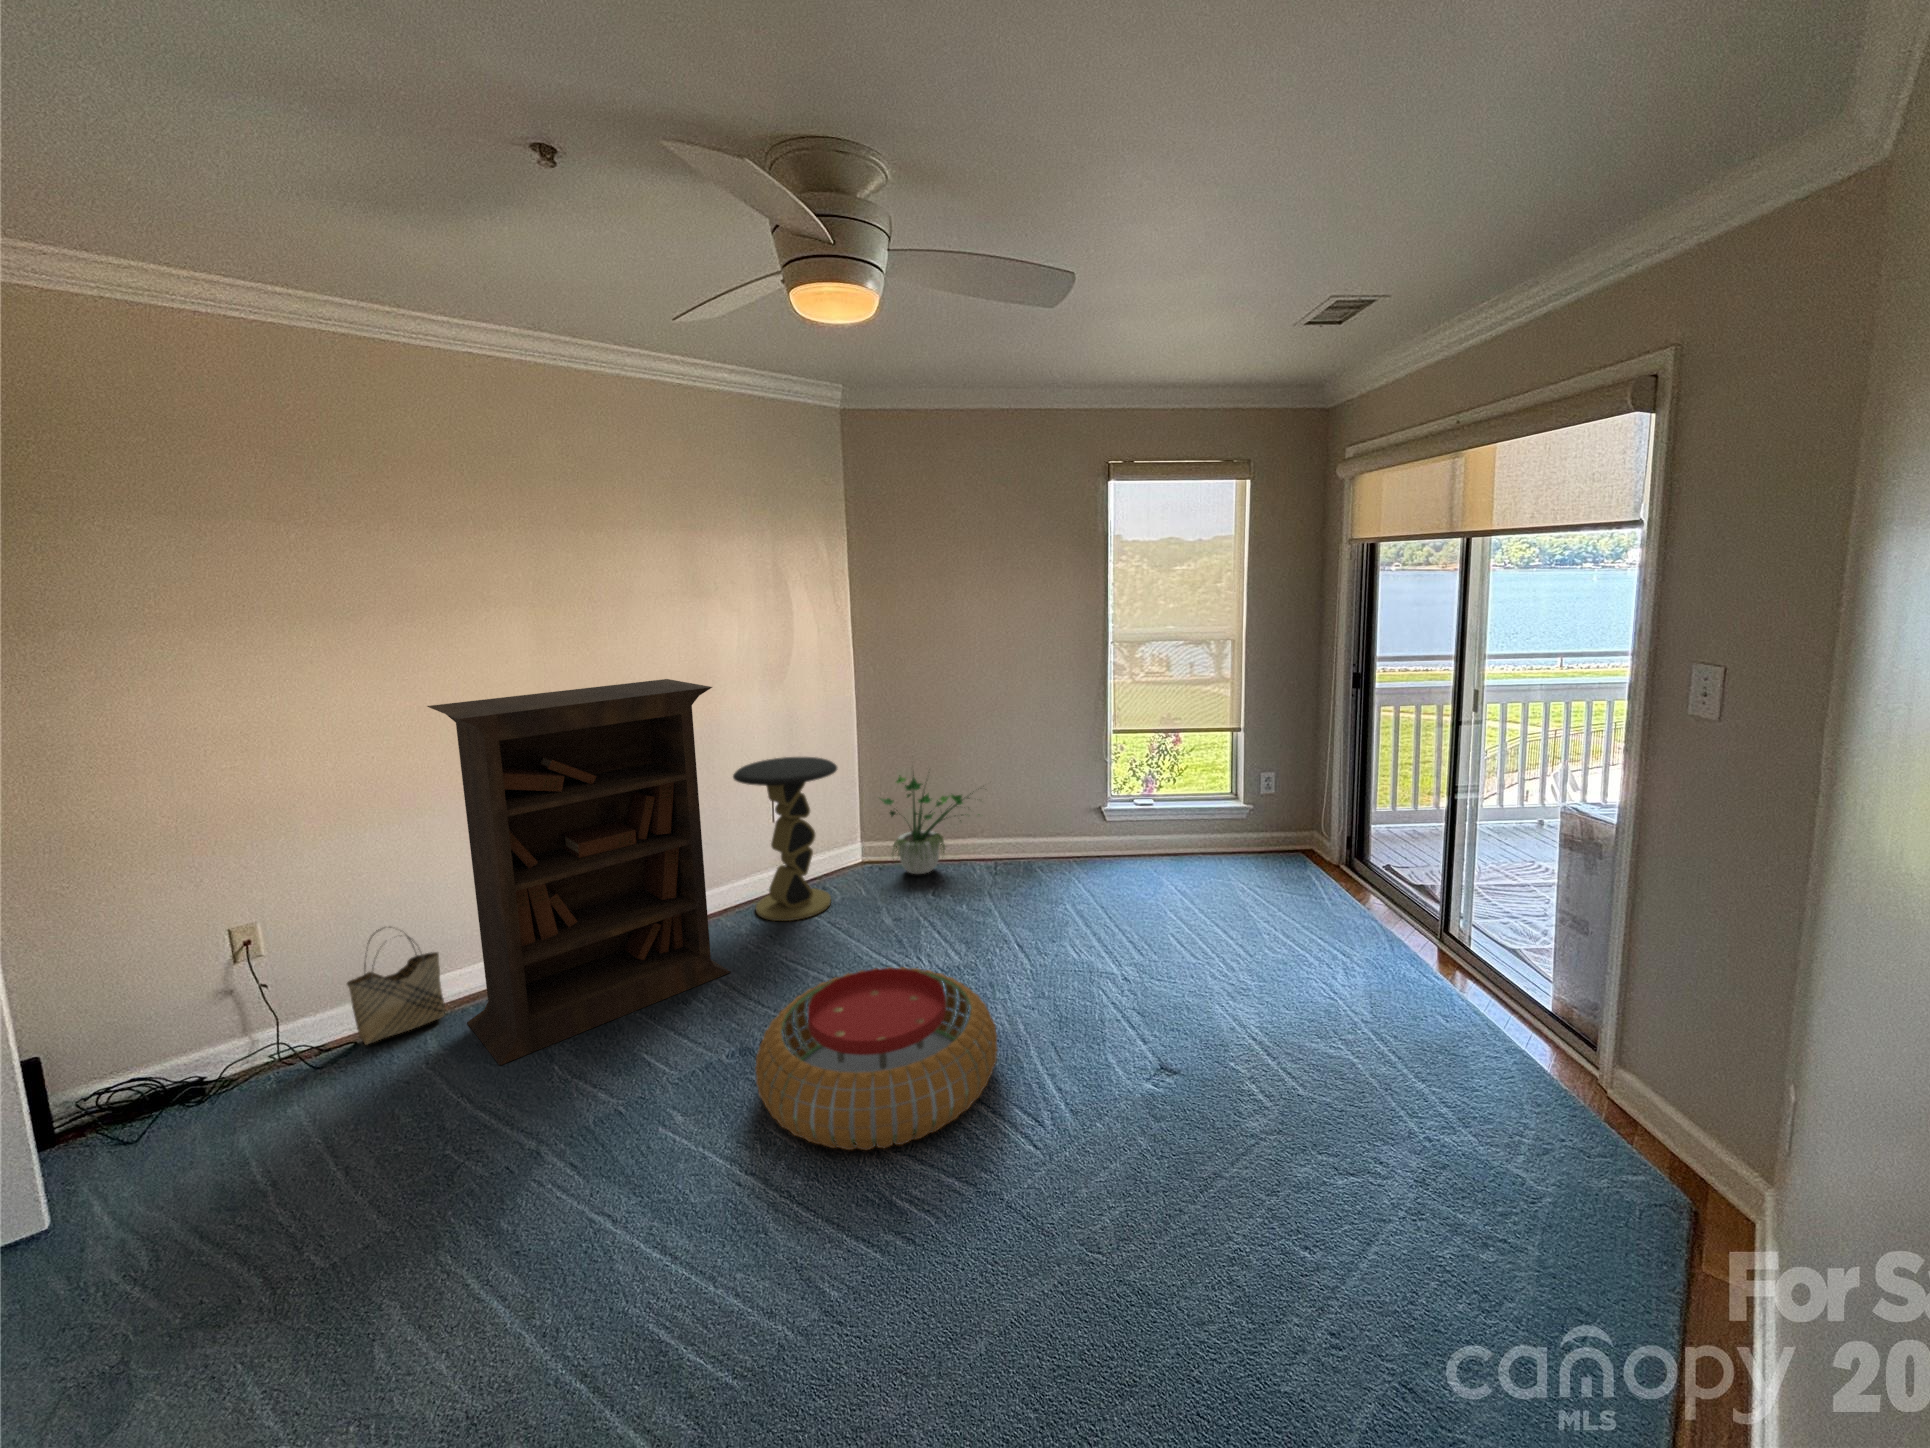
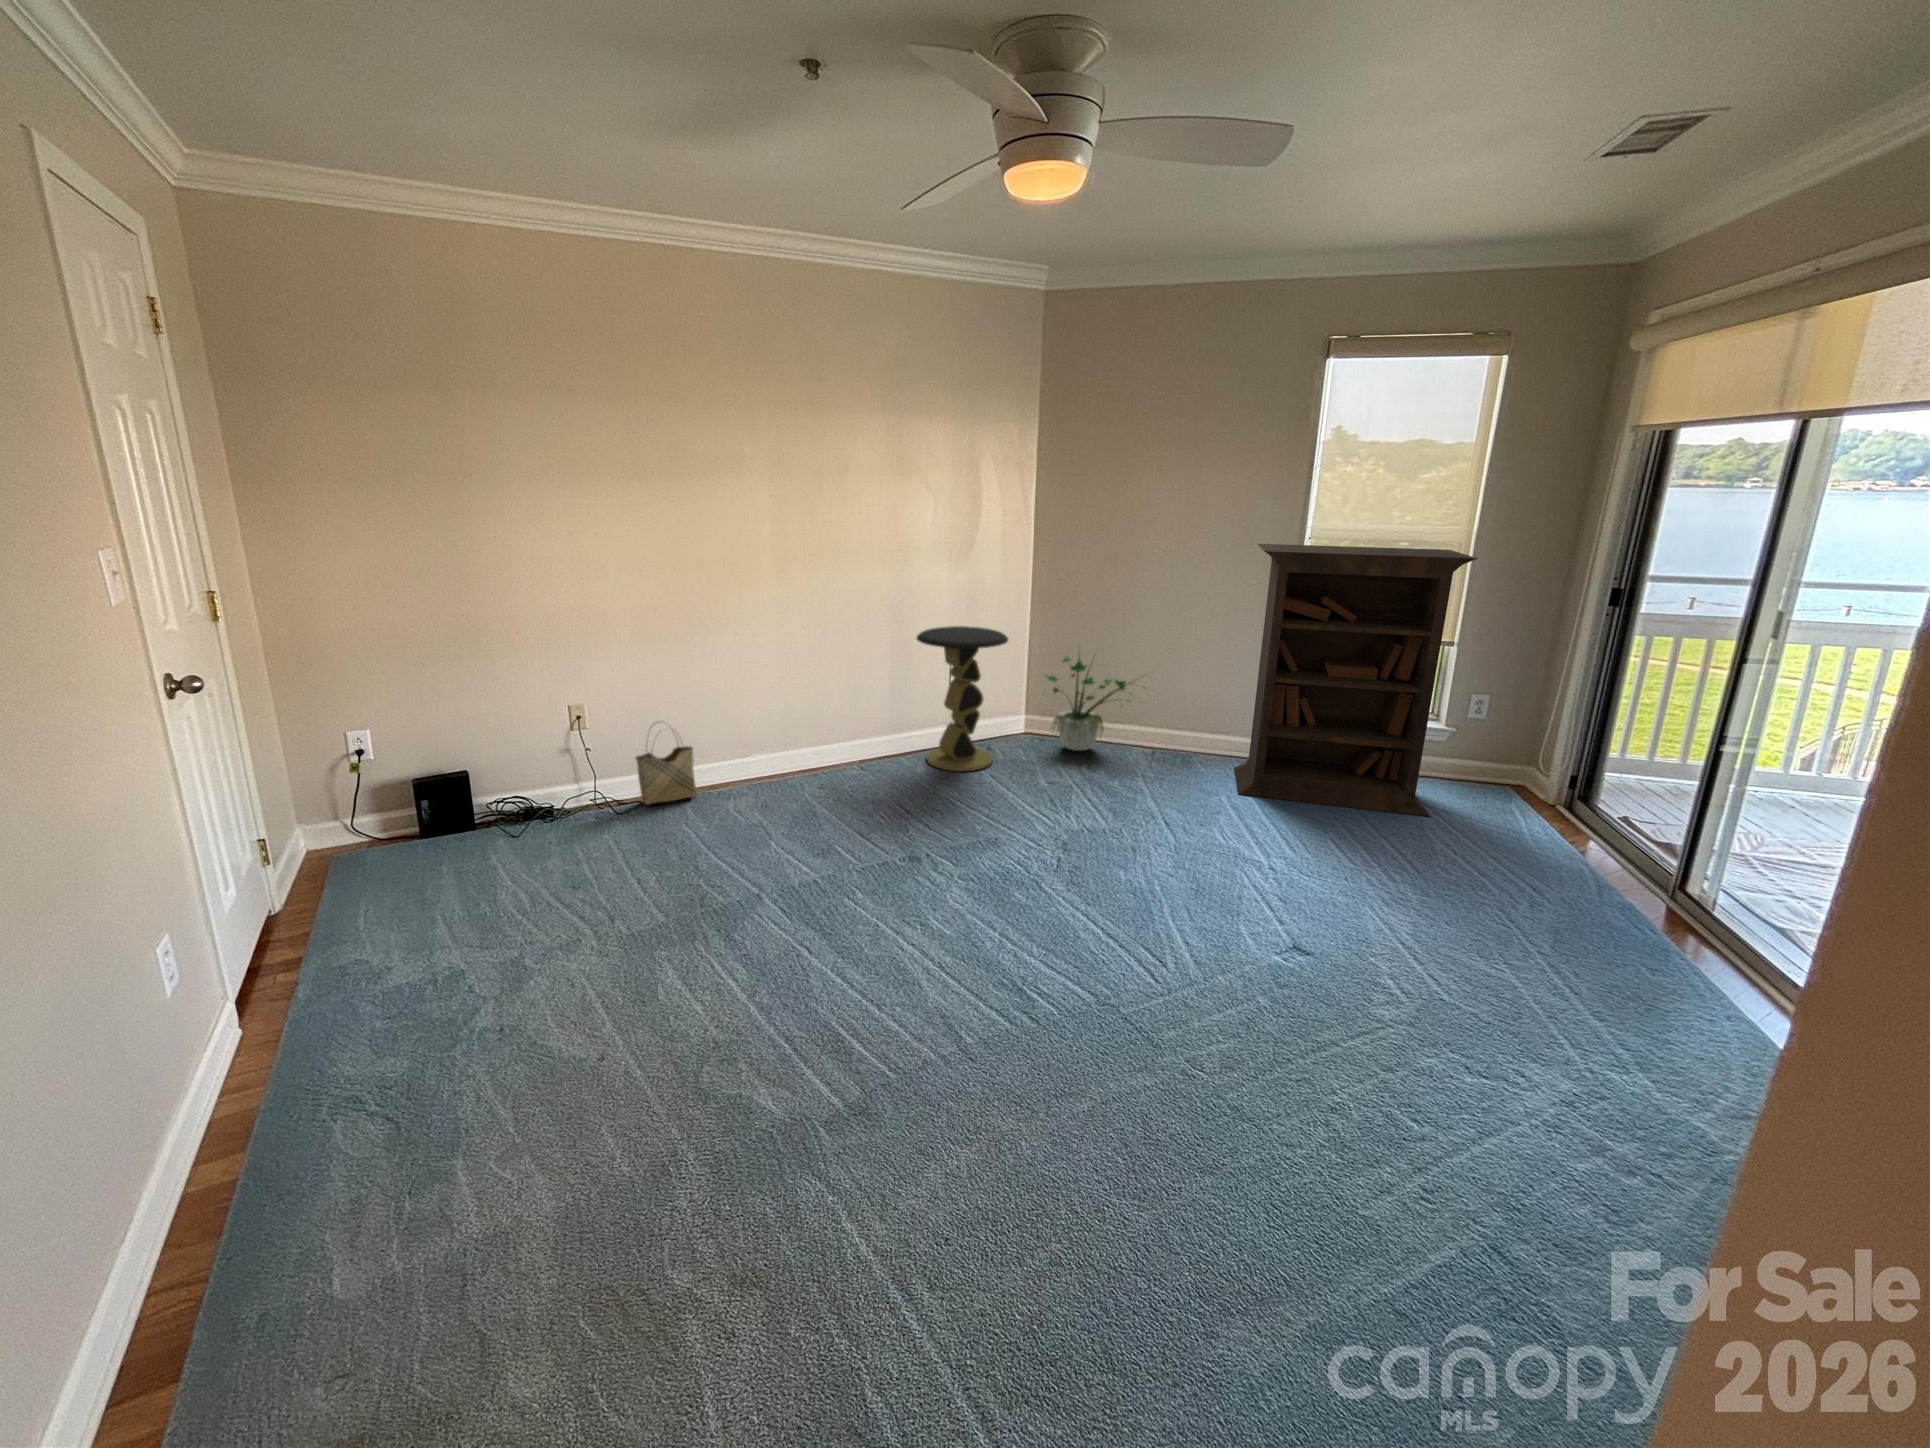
bookcase: present [427,679,730,1065] -> present [1234,544,1478,816]
pouf: present [755,967,998,1150] -> none [921,812,1132,953]

